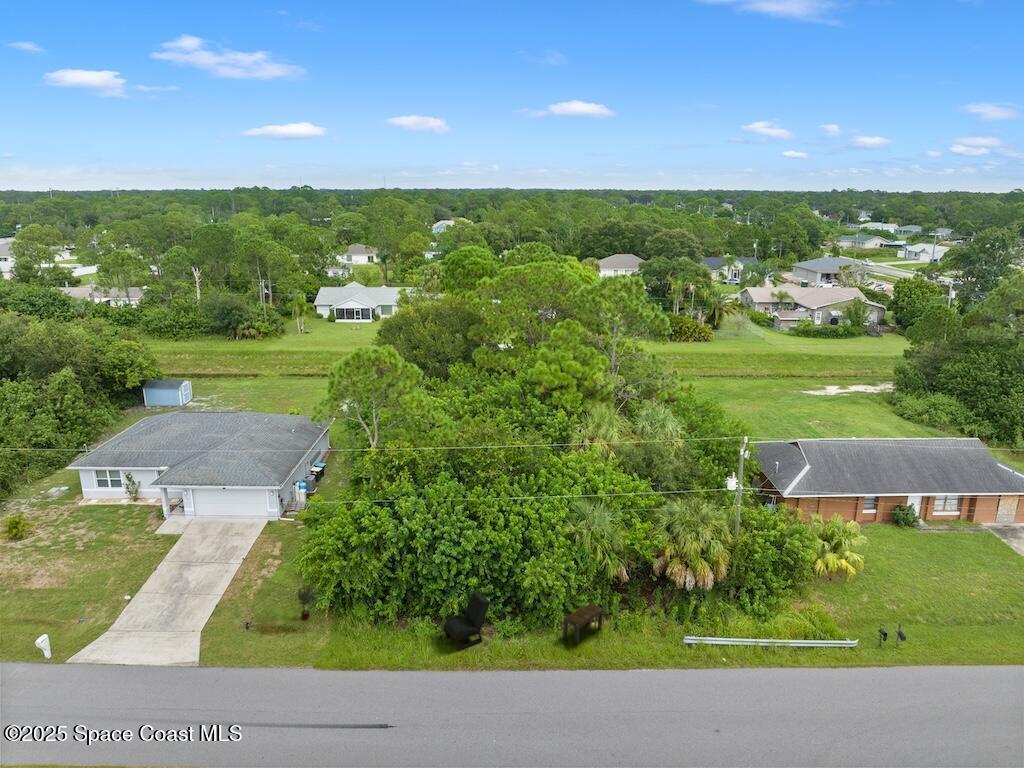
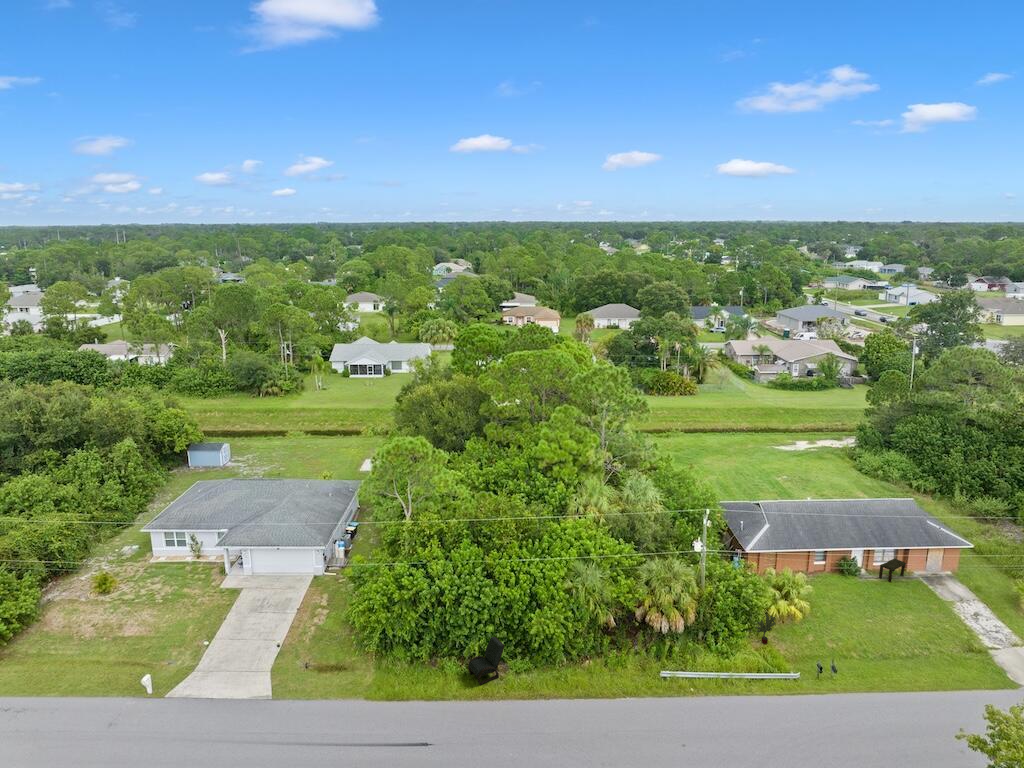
potted tree: present [298,585,318,620] -> present [756,614,776,644]
bench: present [563,602,604,645] -> present [879,558,906,582]

